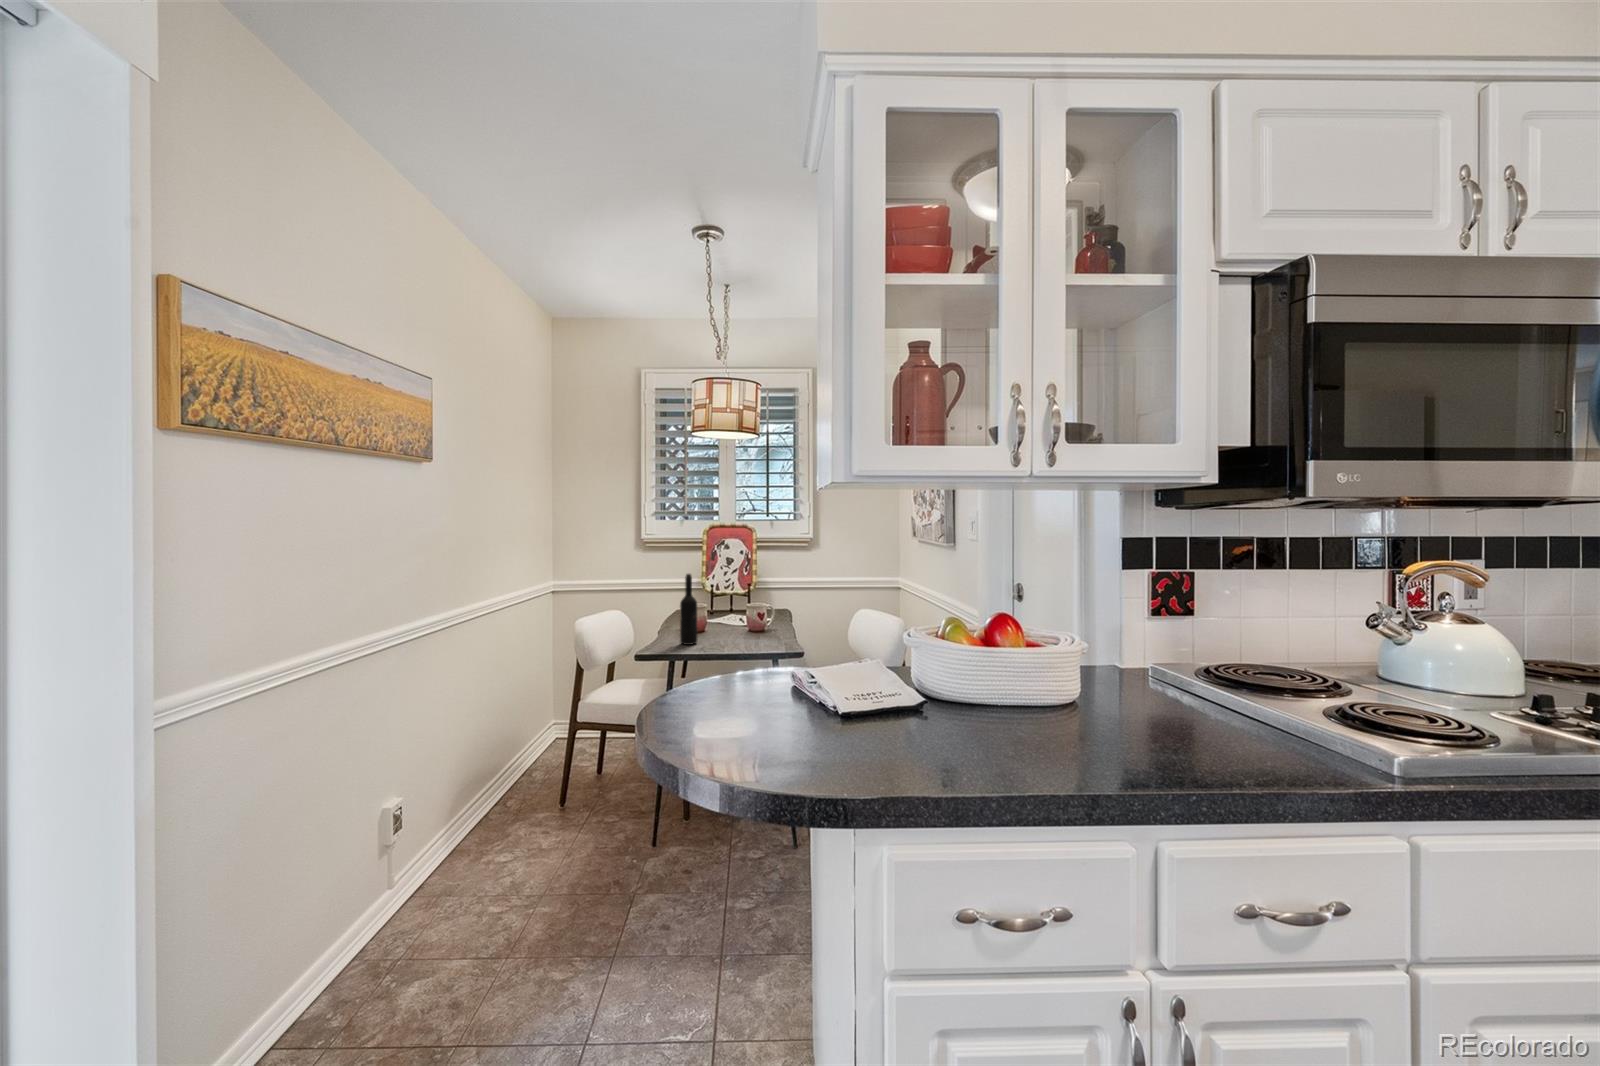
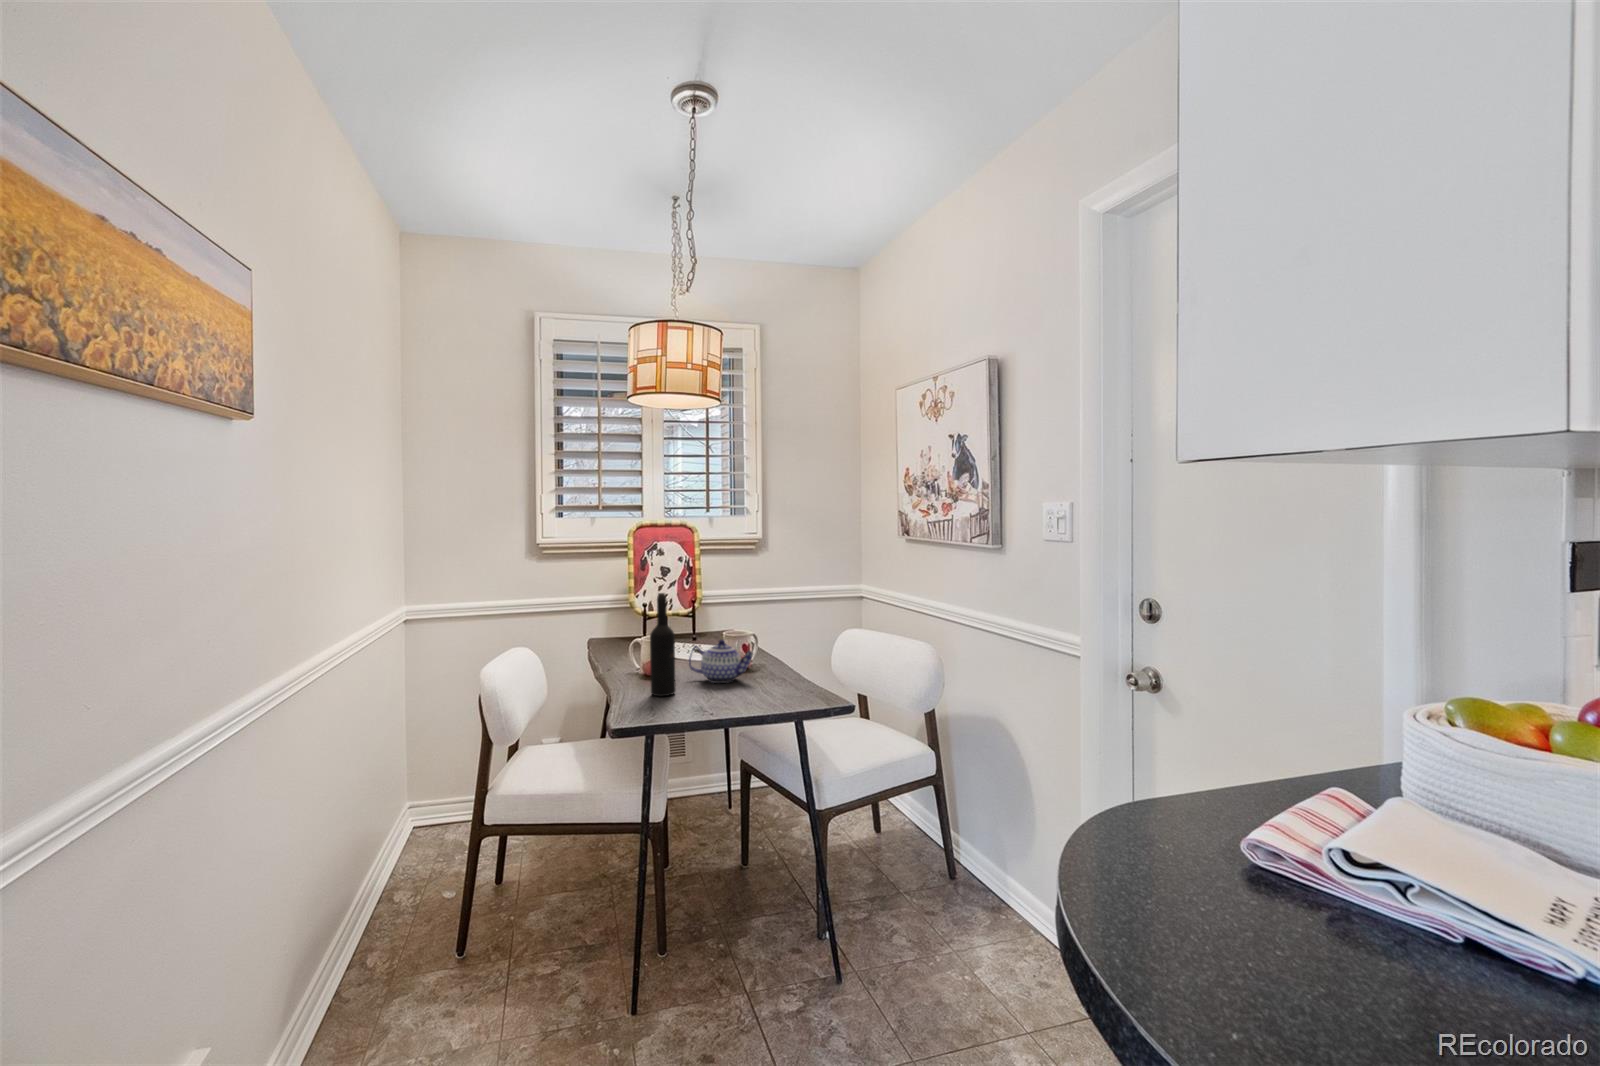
teapot: none [715,609,757,639] -> present [689,640,753,683]

